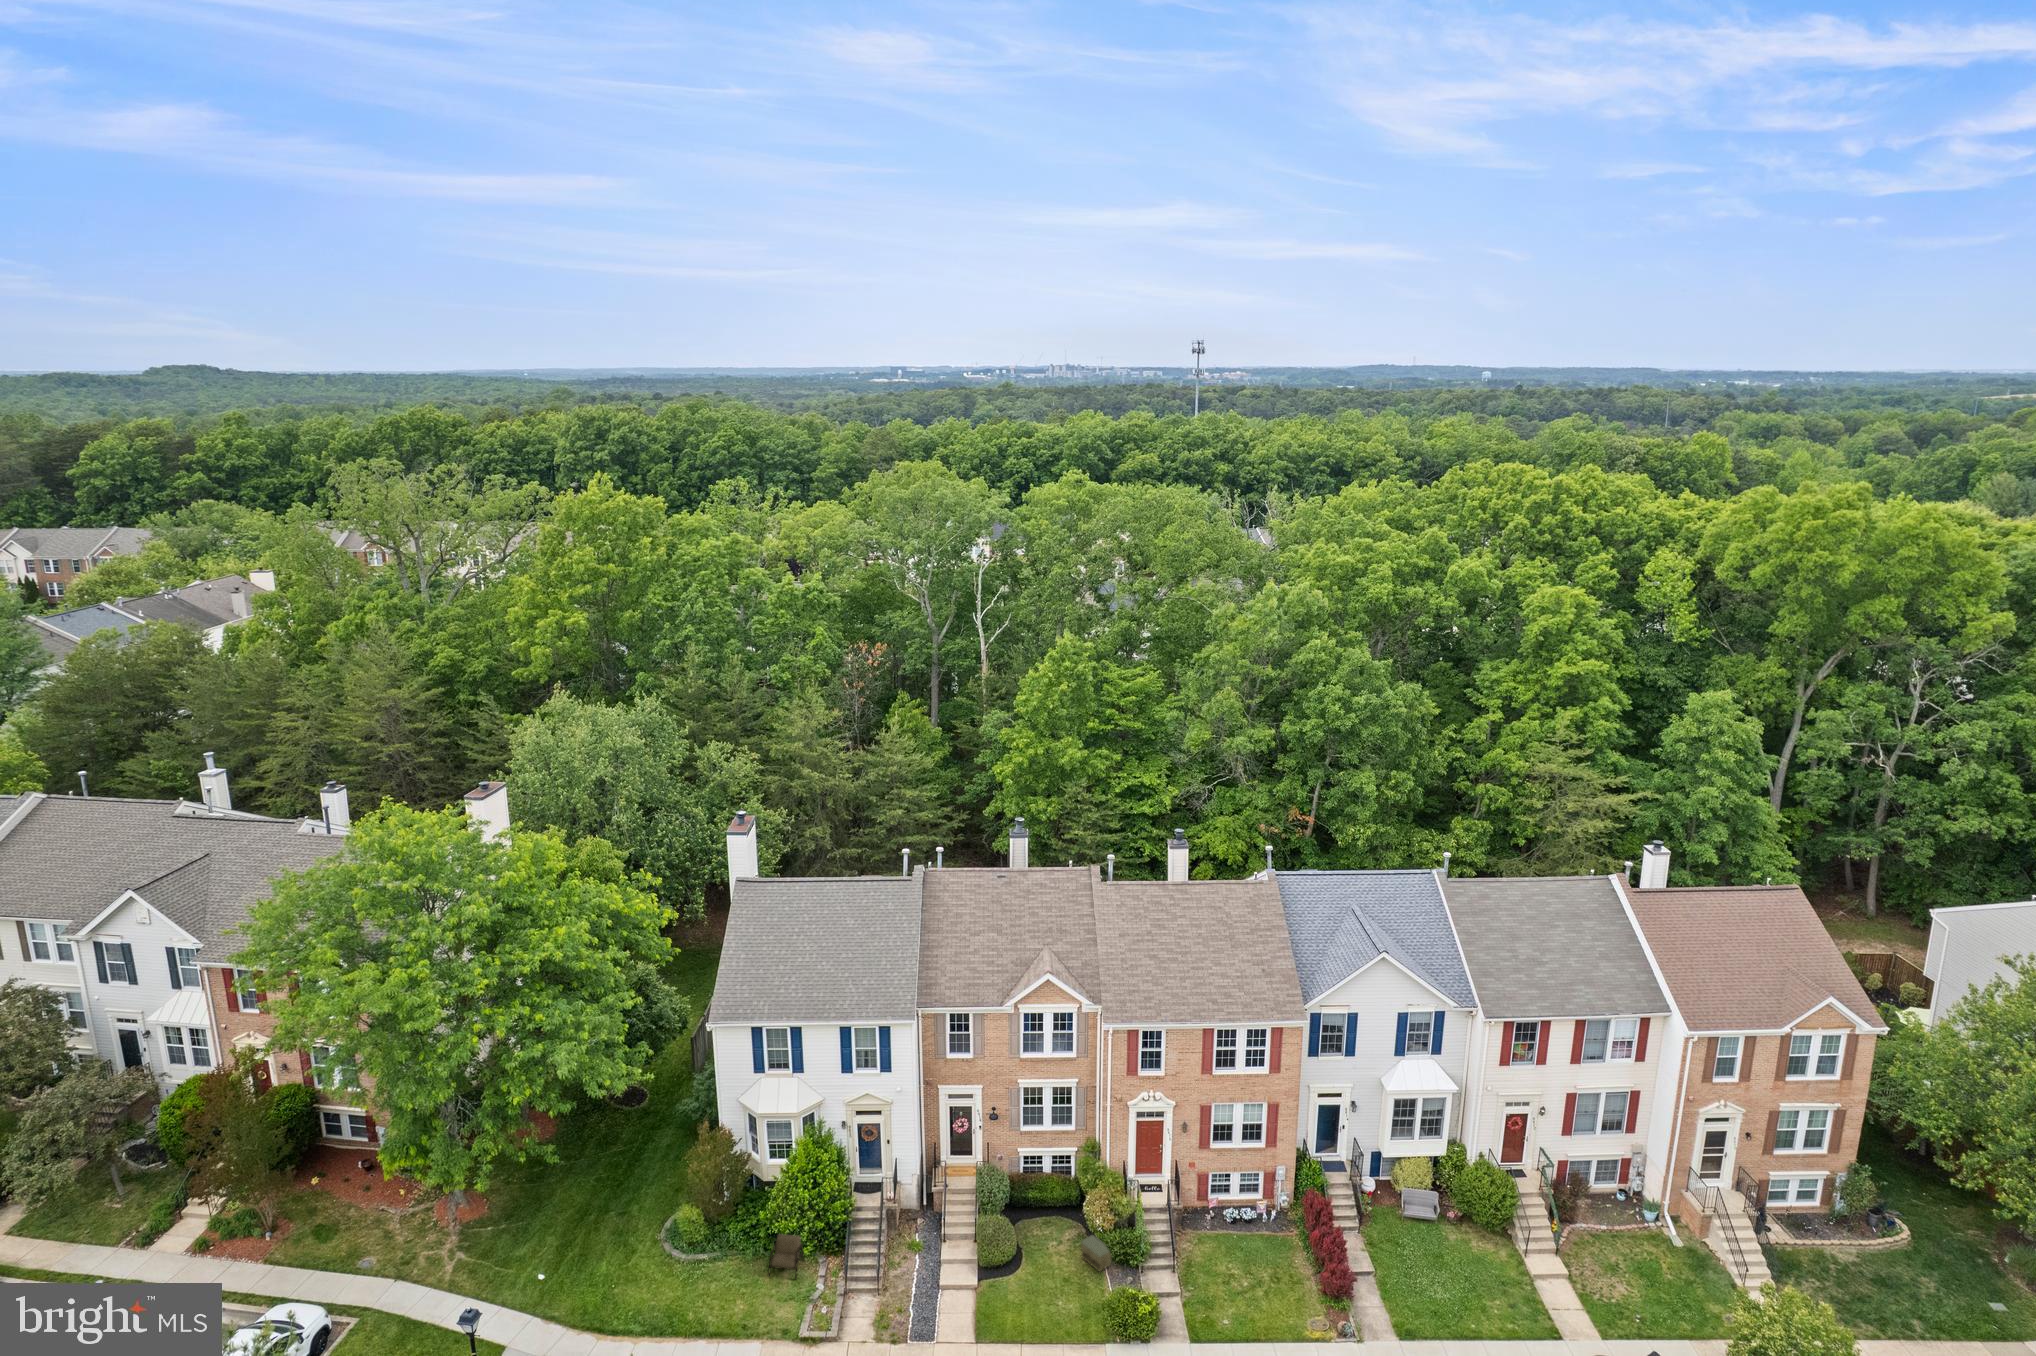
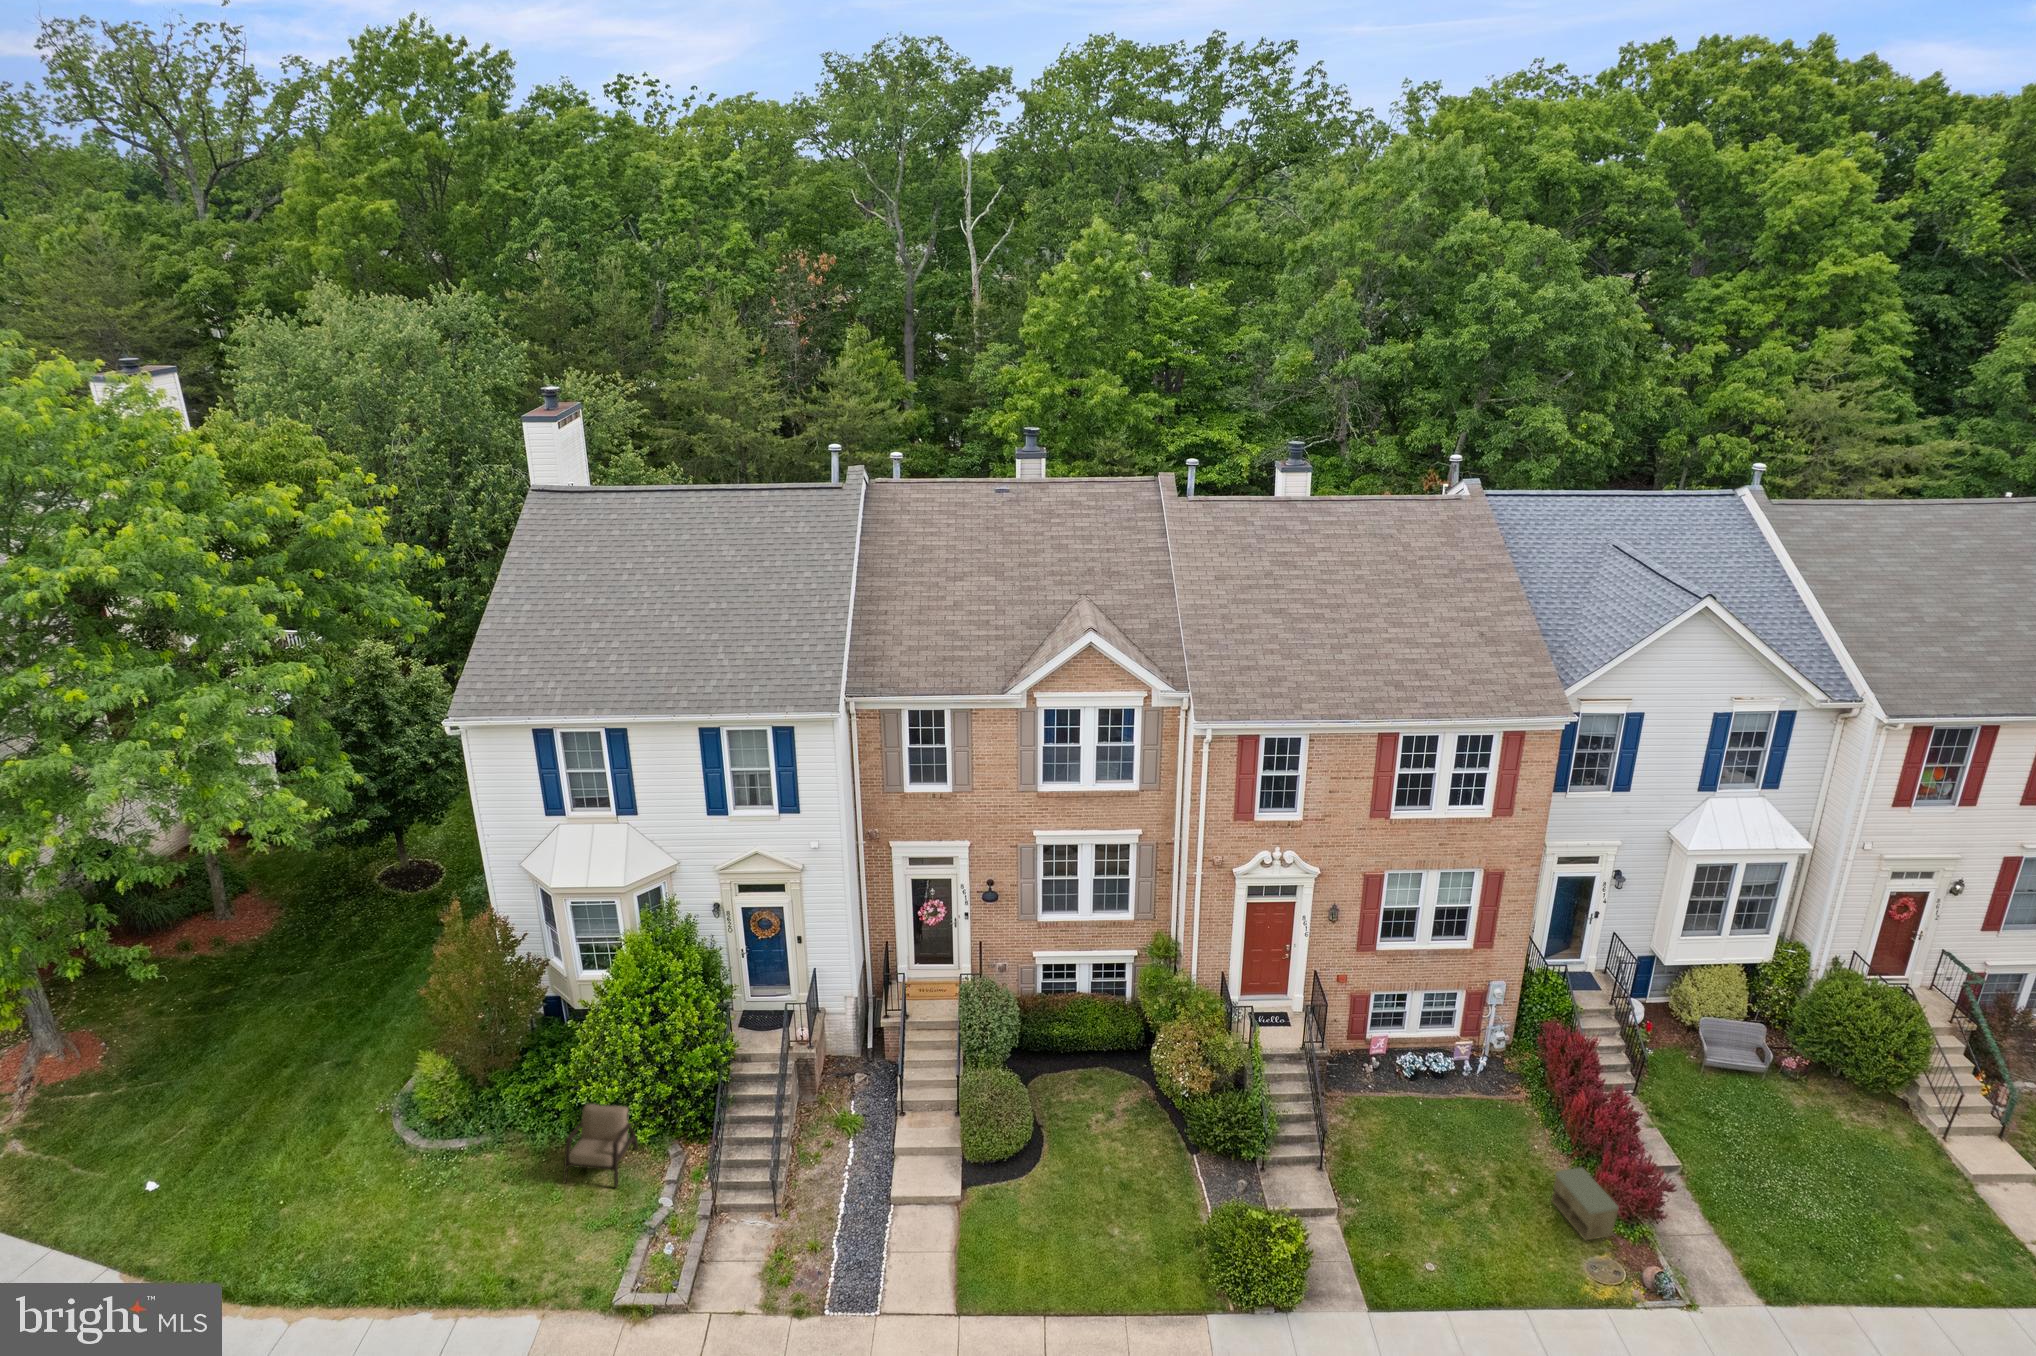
storage bench: present [1081,1235,1111,1271] -> present [1551,1167,1619,1240]

